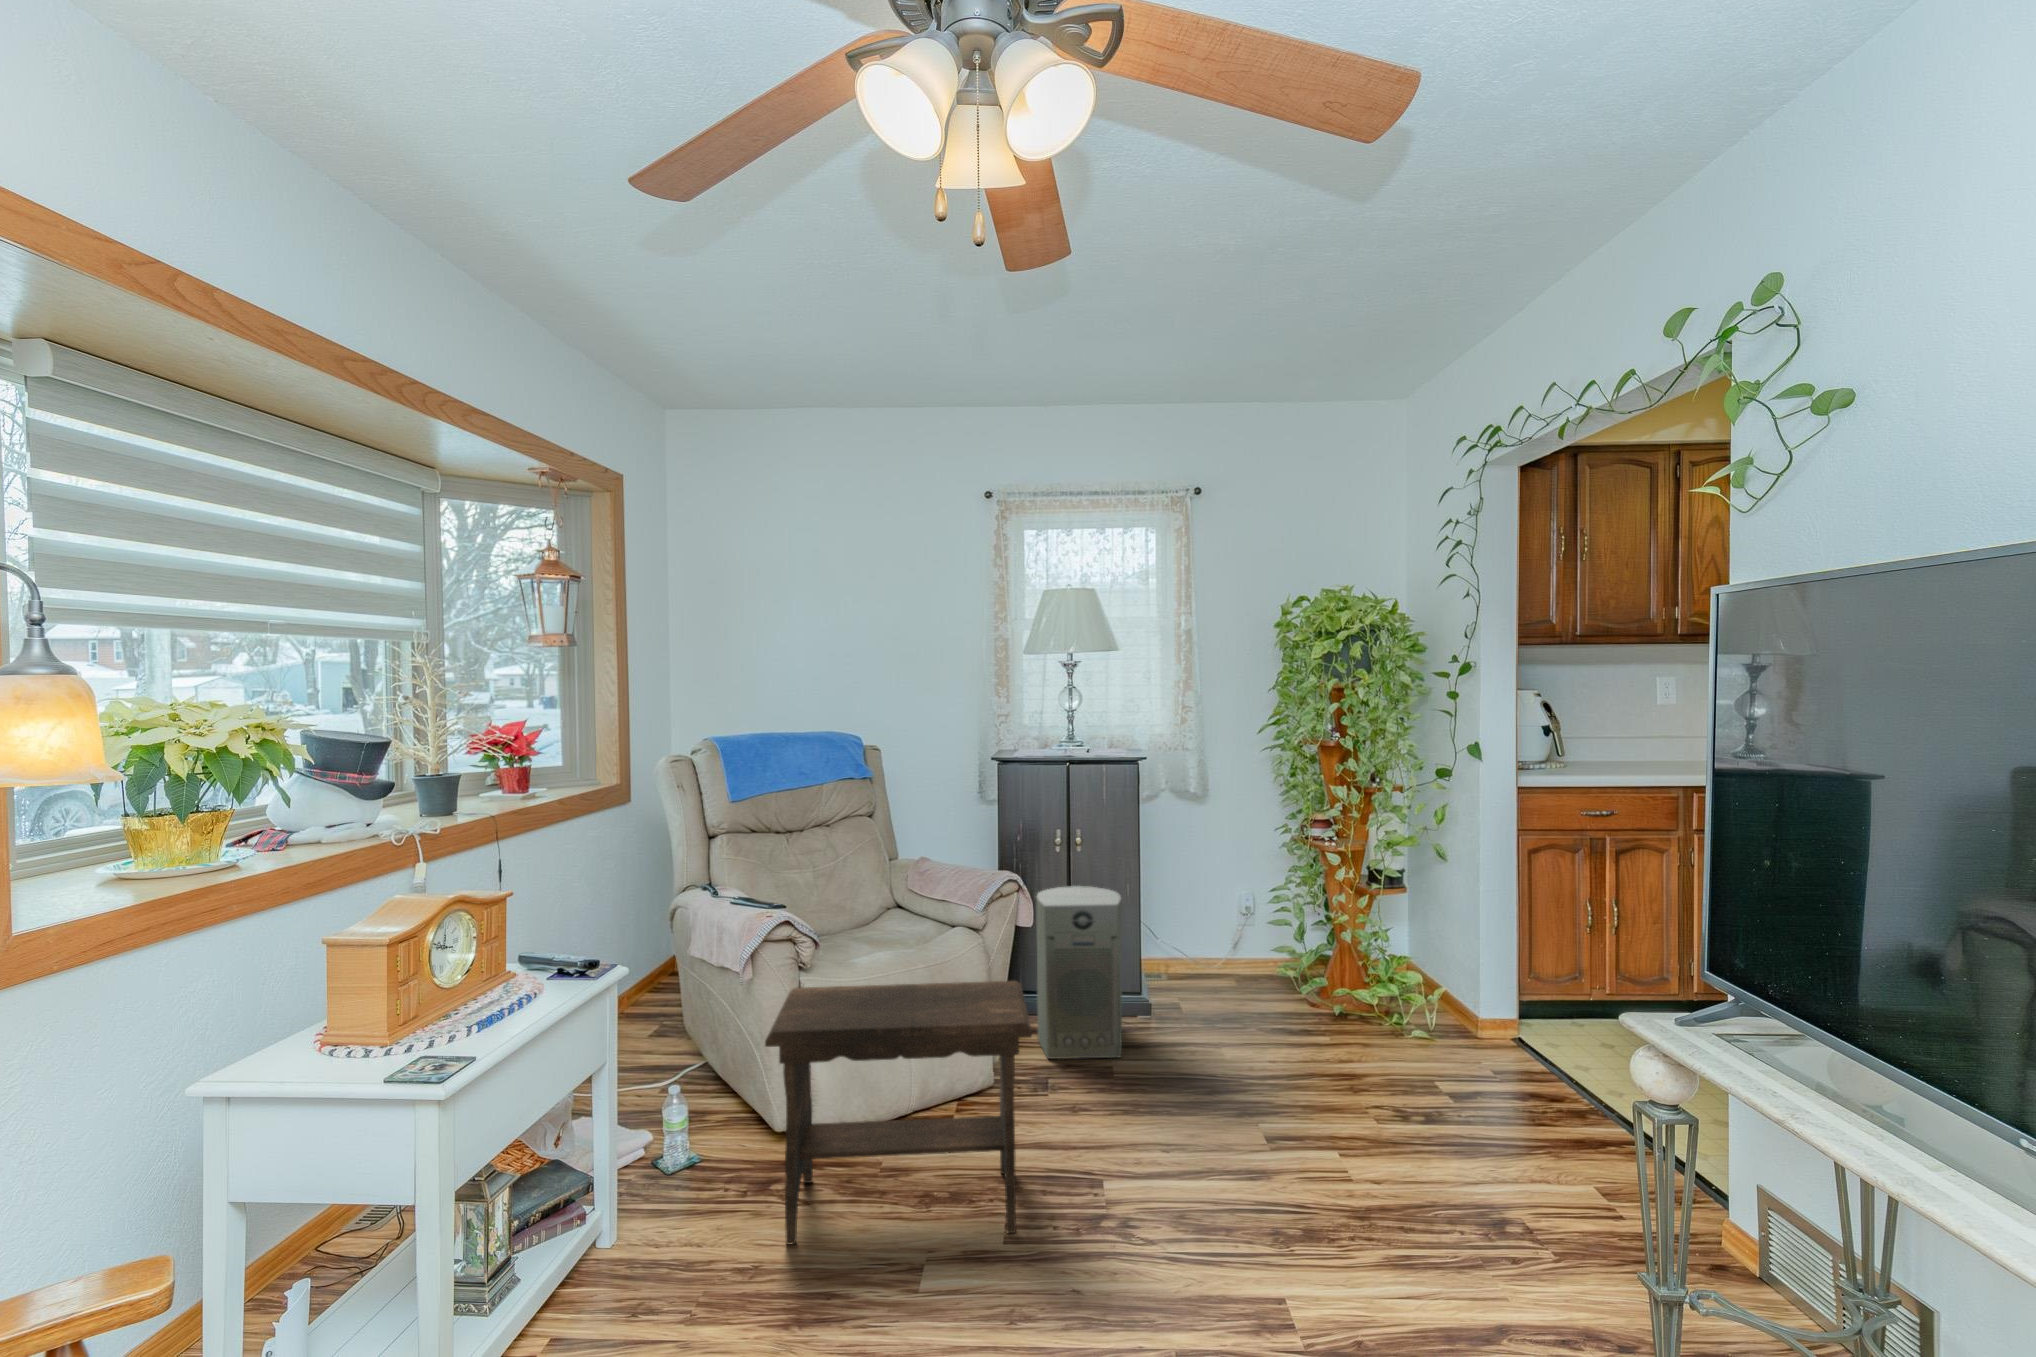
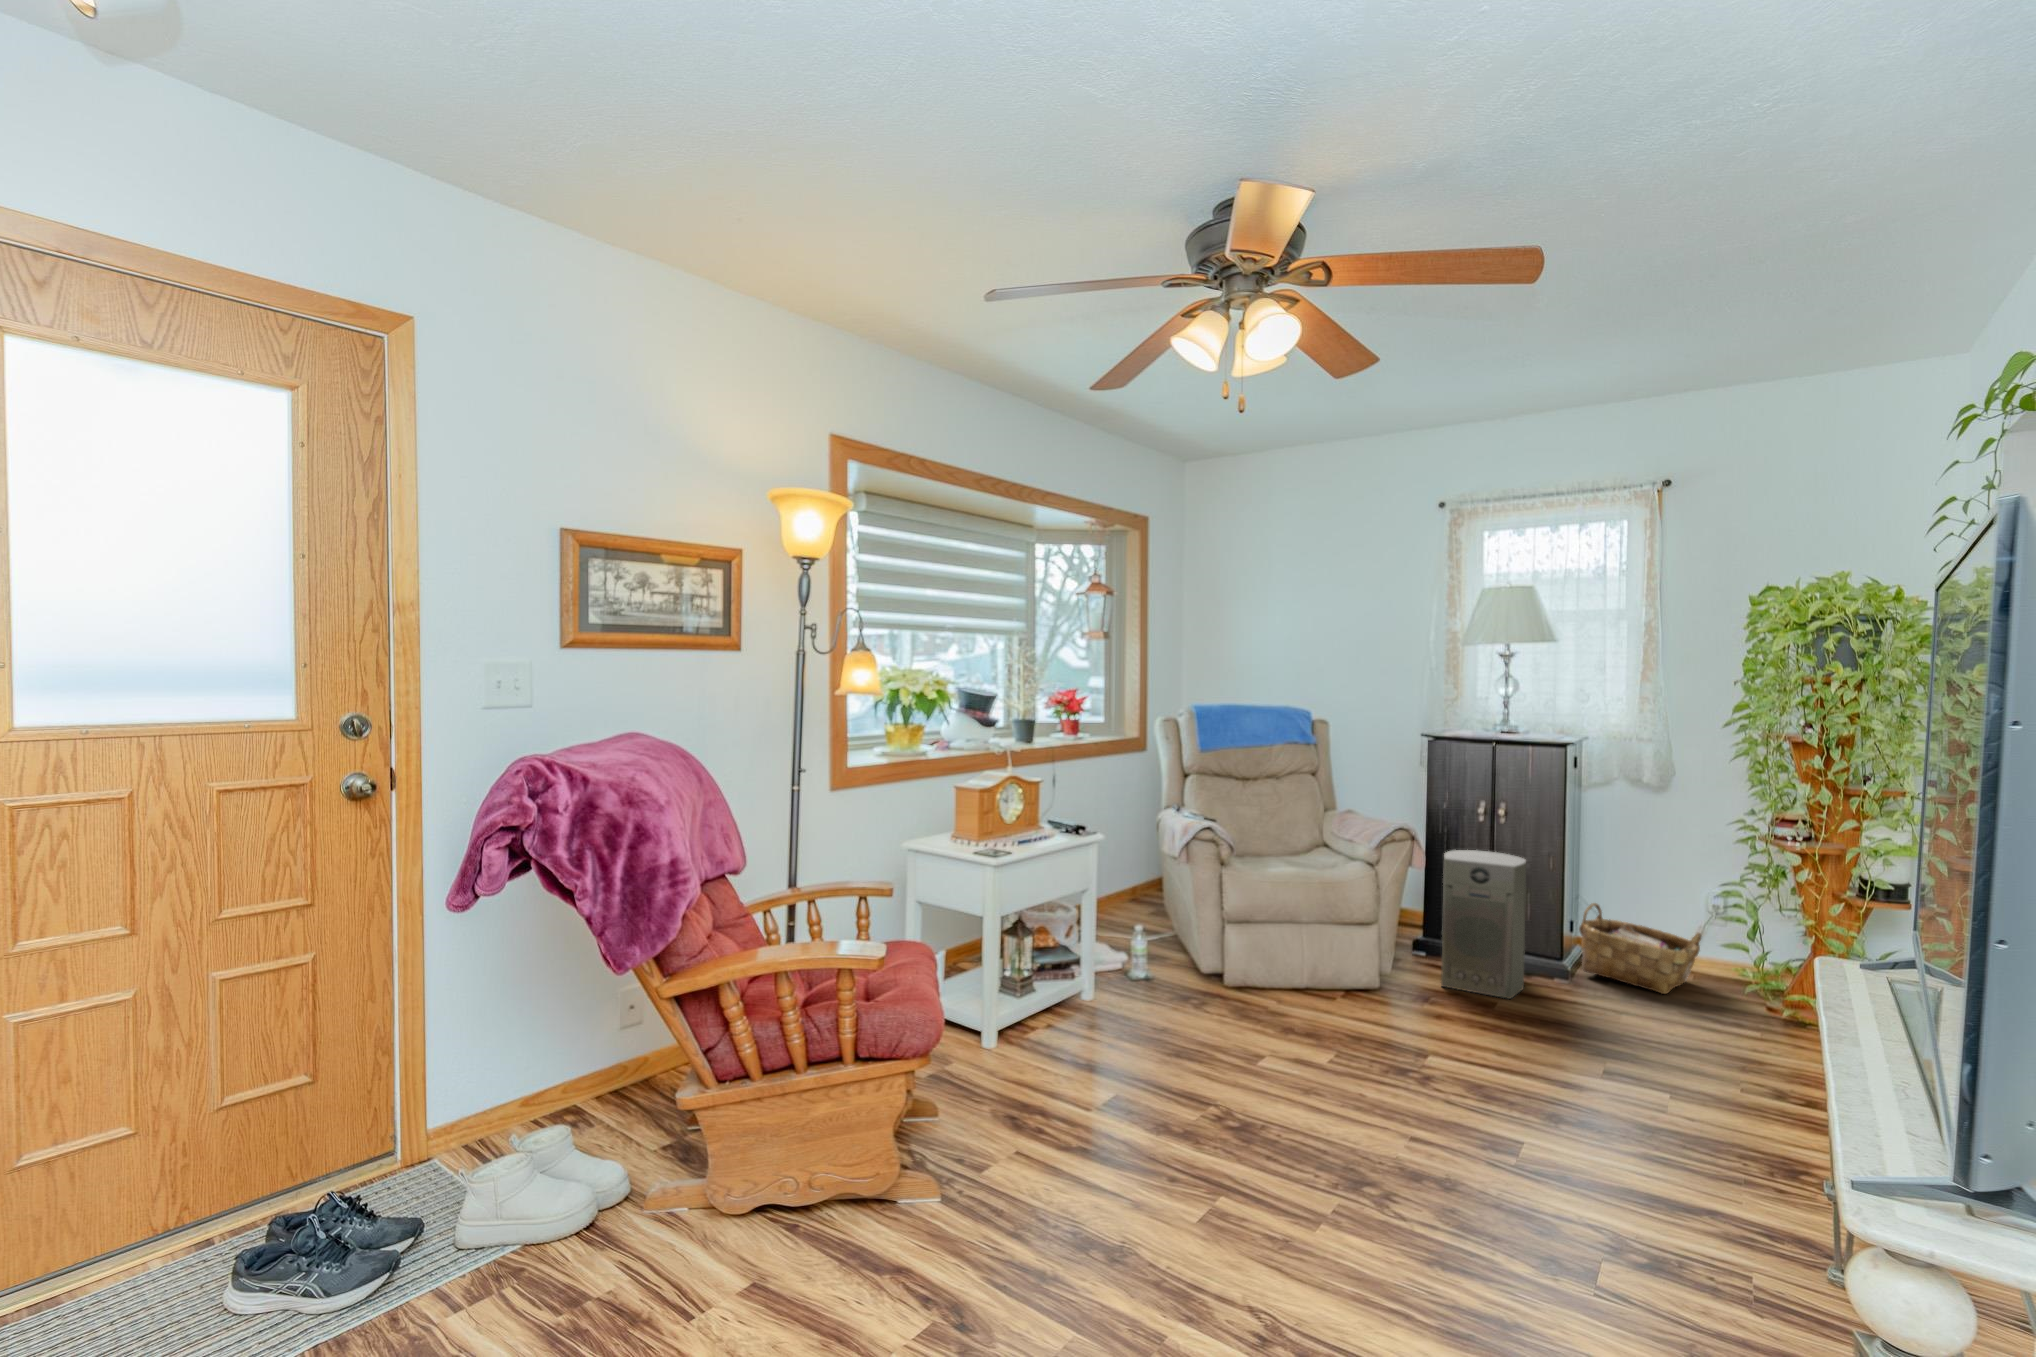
woven basket: none [1150,922,1255,1009] -> present [1579,903,1702,994]
footstool: present [765,981,1032,1244] -> none [1176,871,1375,1060]

